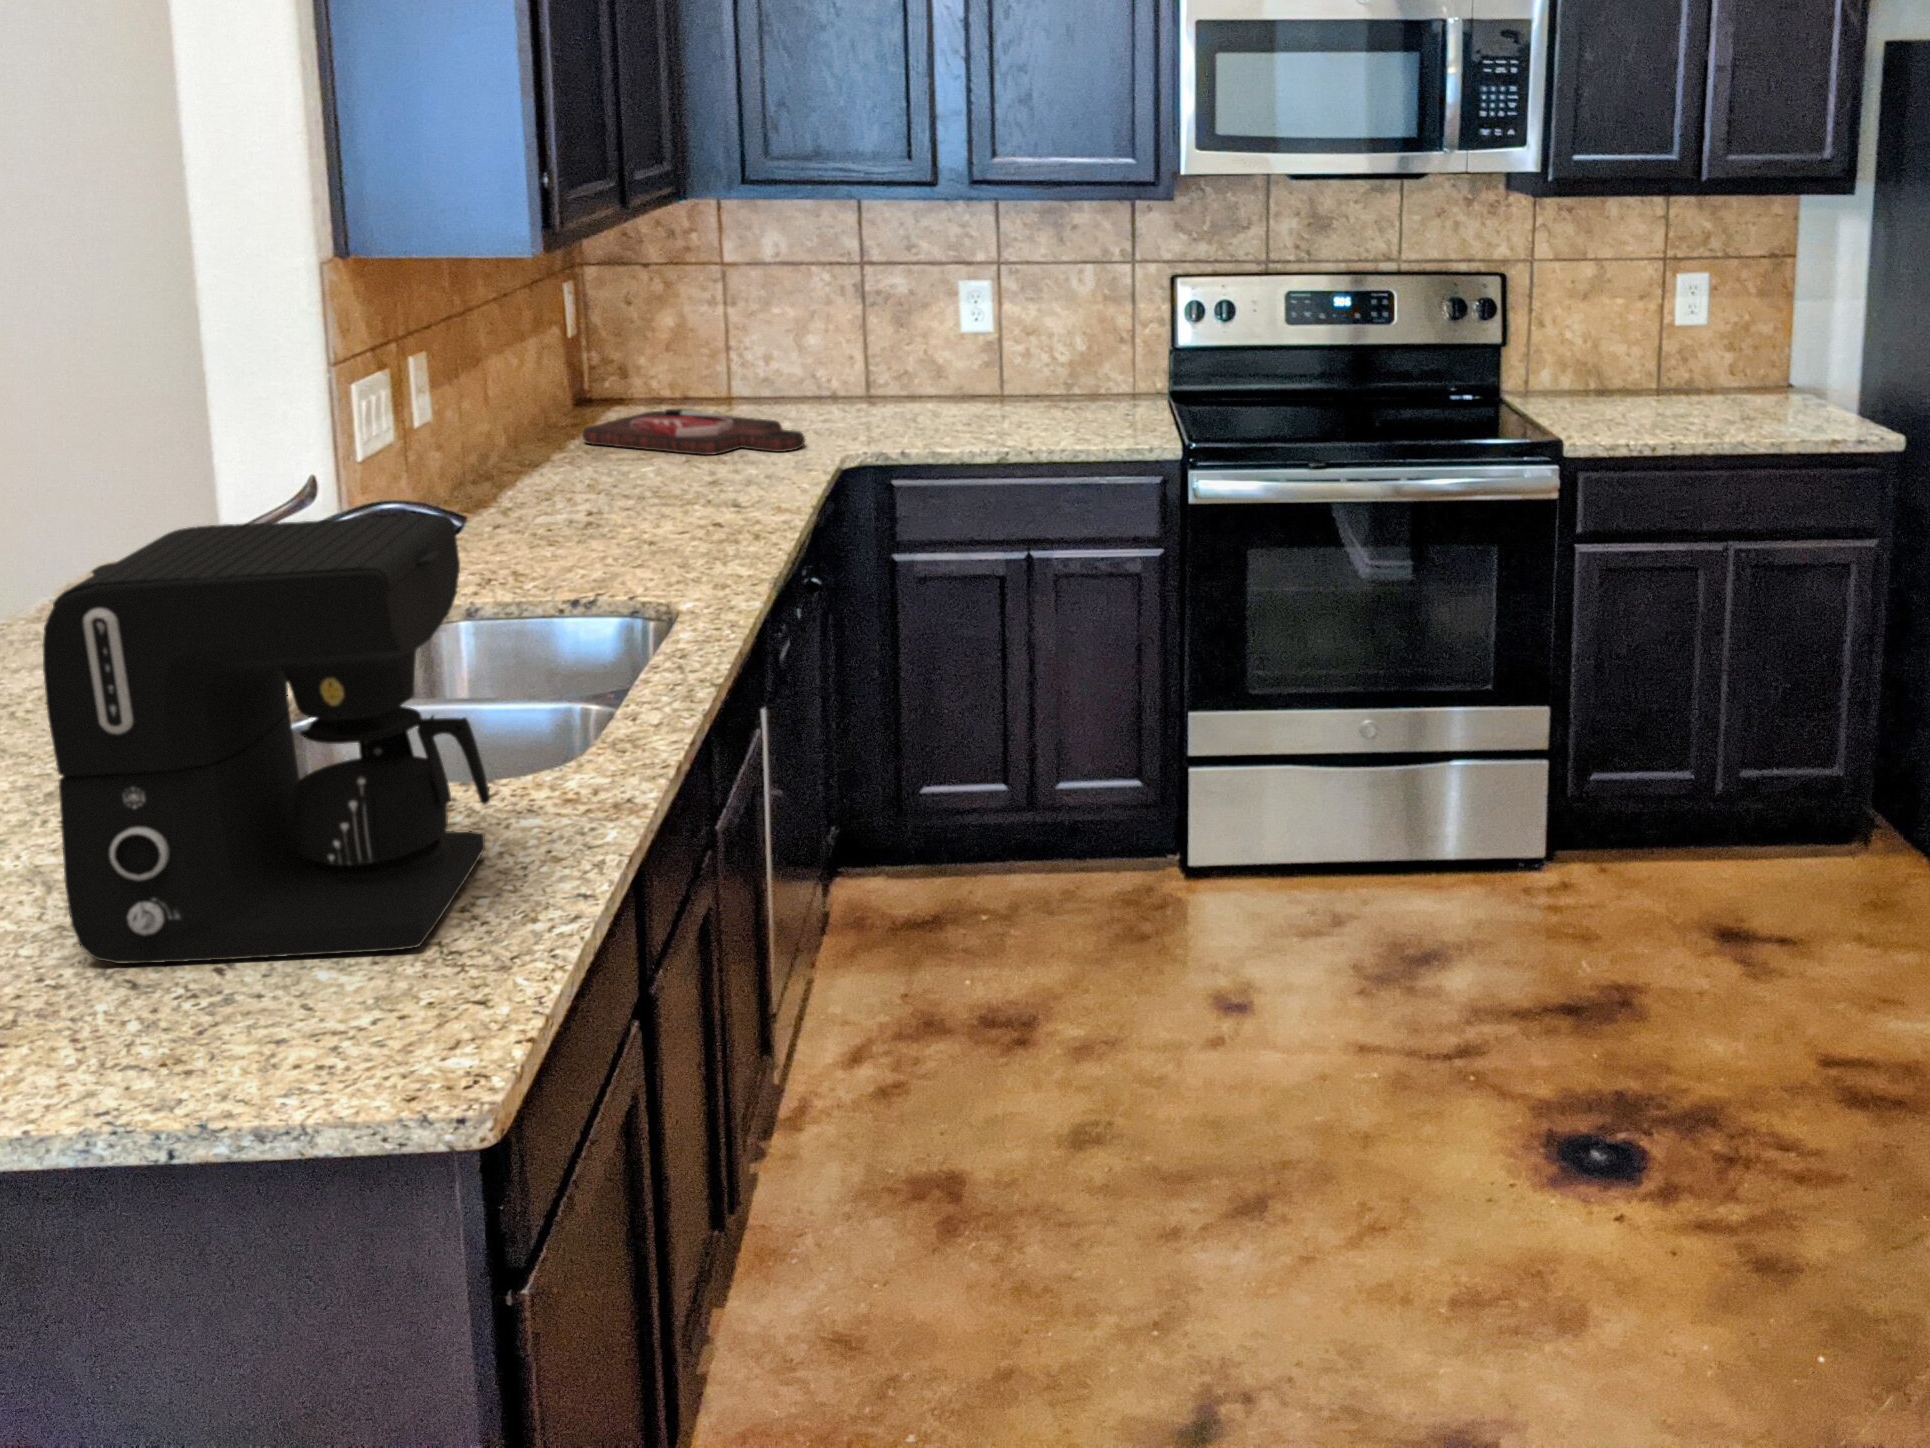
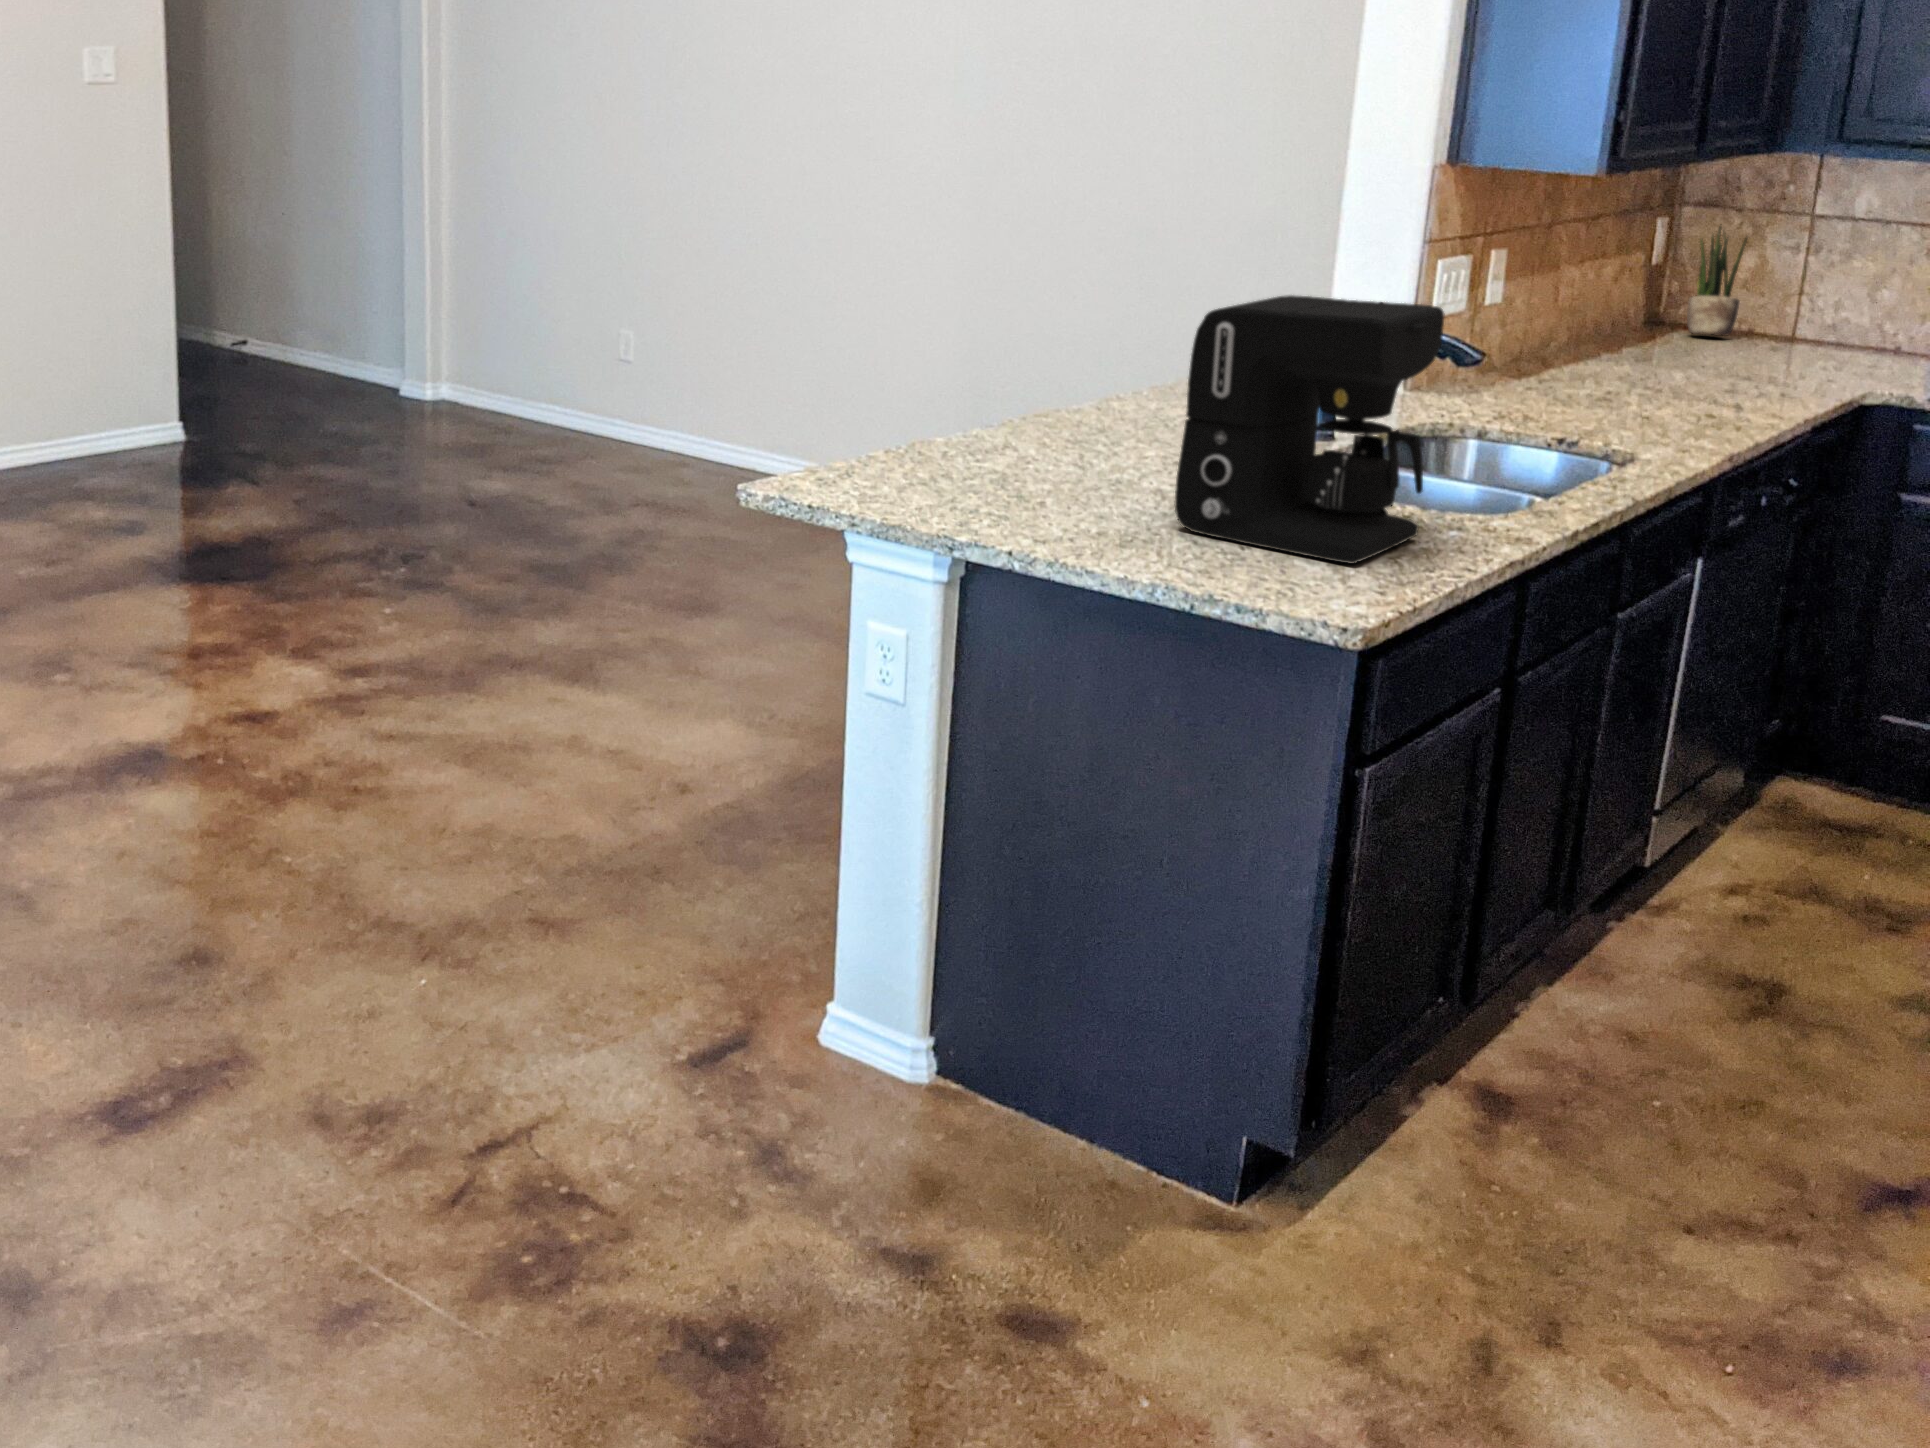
potted plant: none [617,283,674,408] -> present [1687,226,1747,336]
cutting board: present [582,409,805,455] -> none [1632,334,1841,380]

